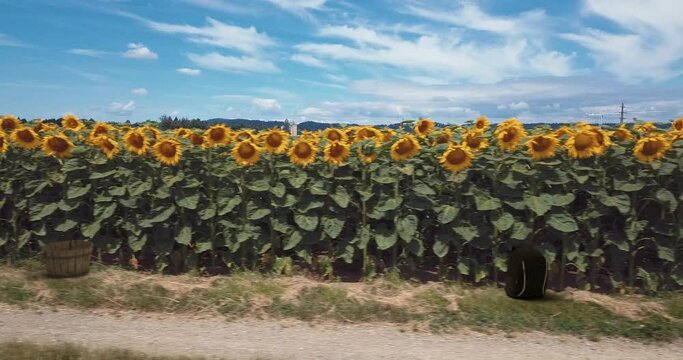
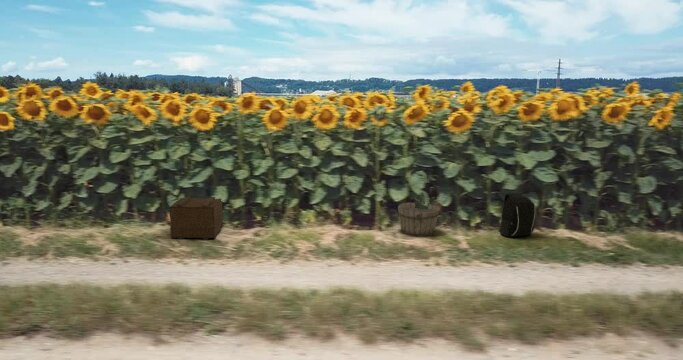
wooden bucket: present [42,235,93,278] -> present [398,197,440,236]
wooden crate: none [121,238,186,288] -> present [169,197,223,239]

